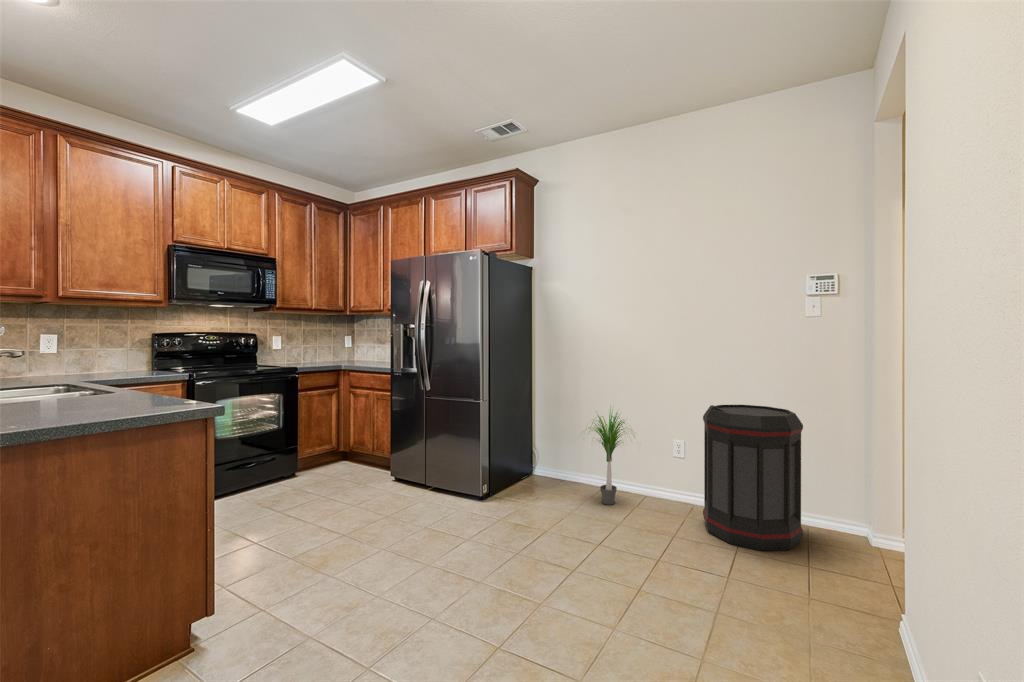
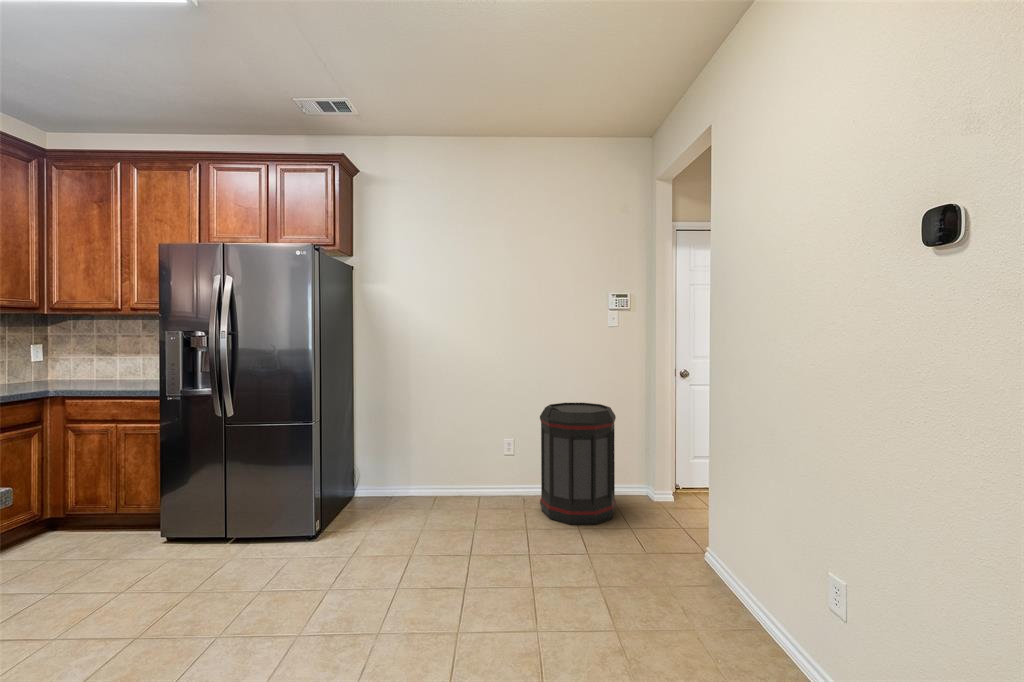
potted plant: present [588,410,635,505] -> none [418,410,484,513]

